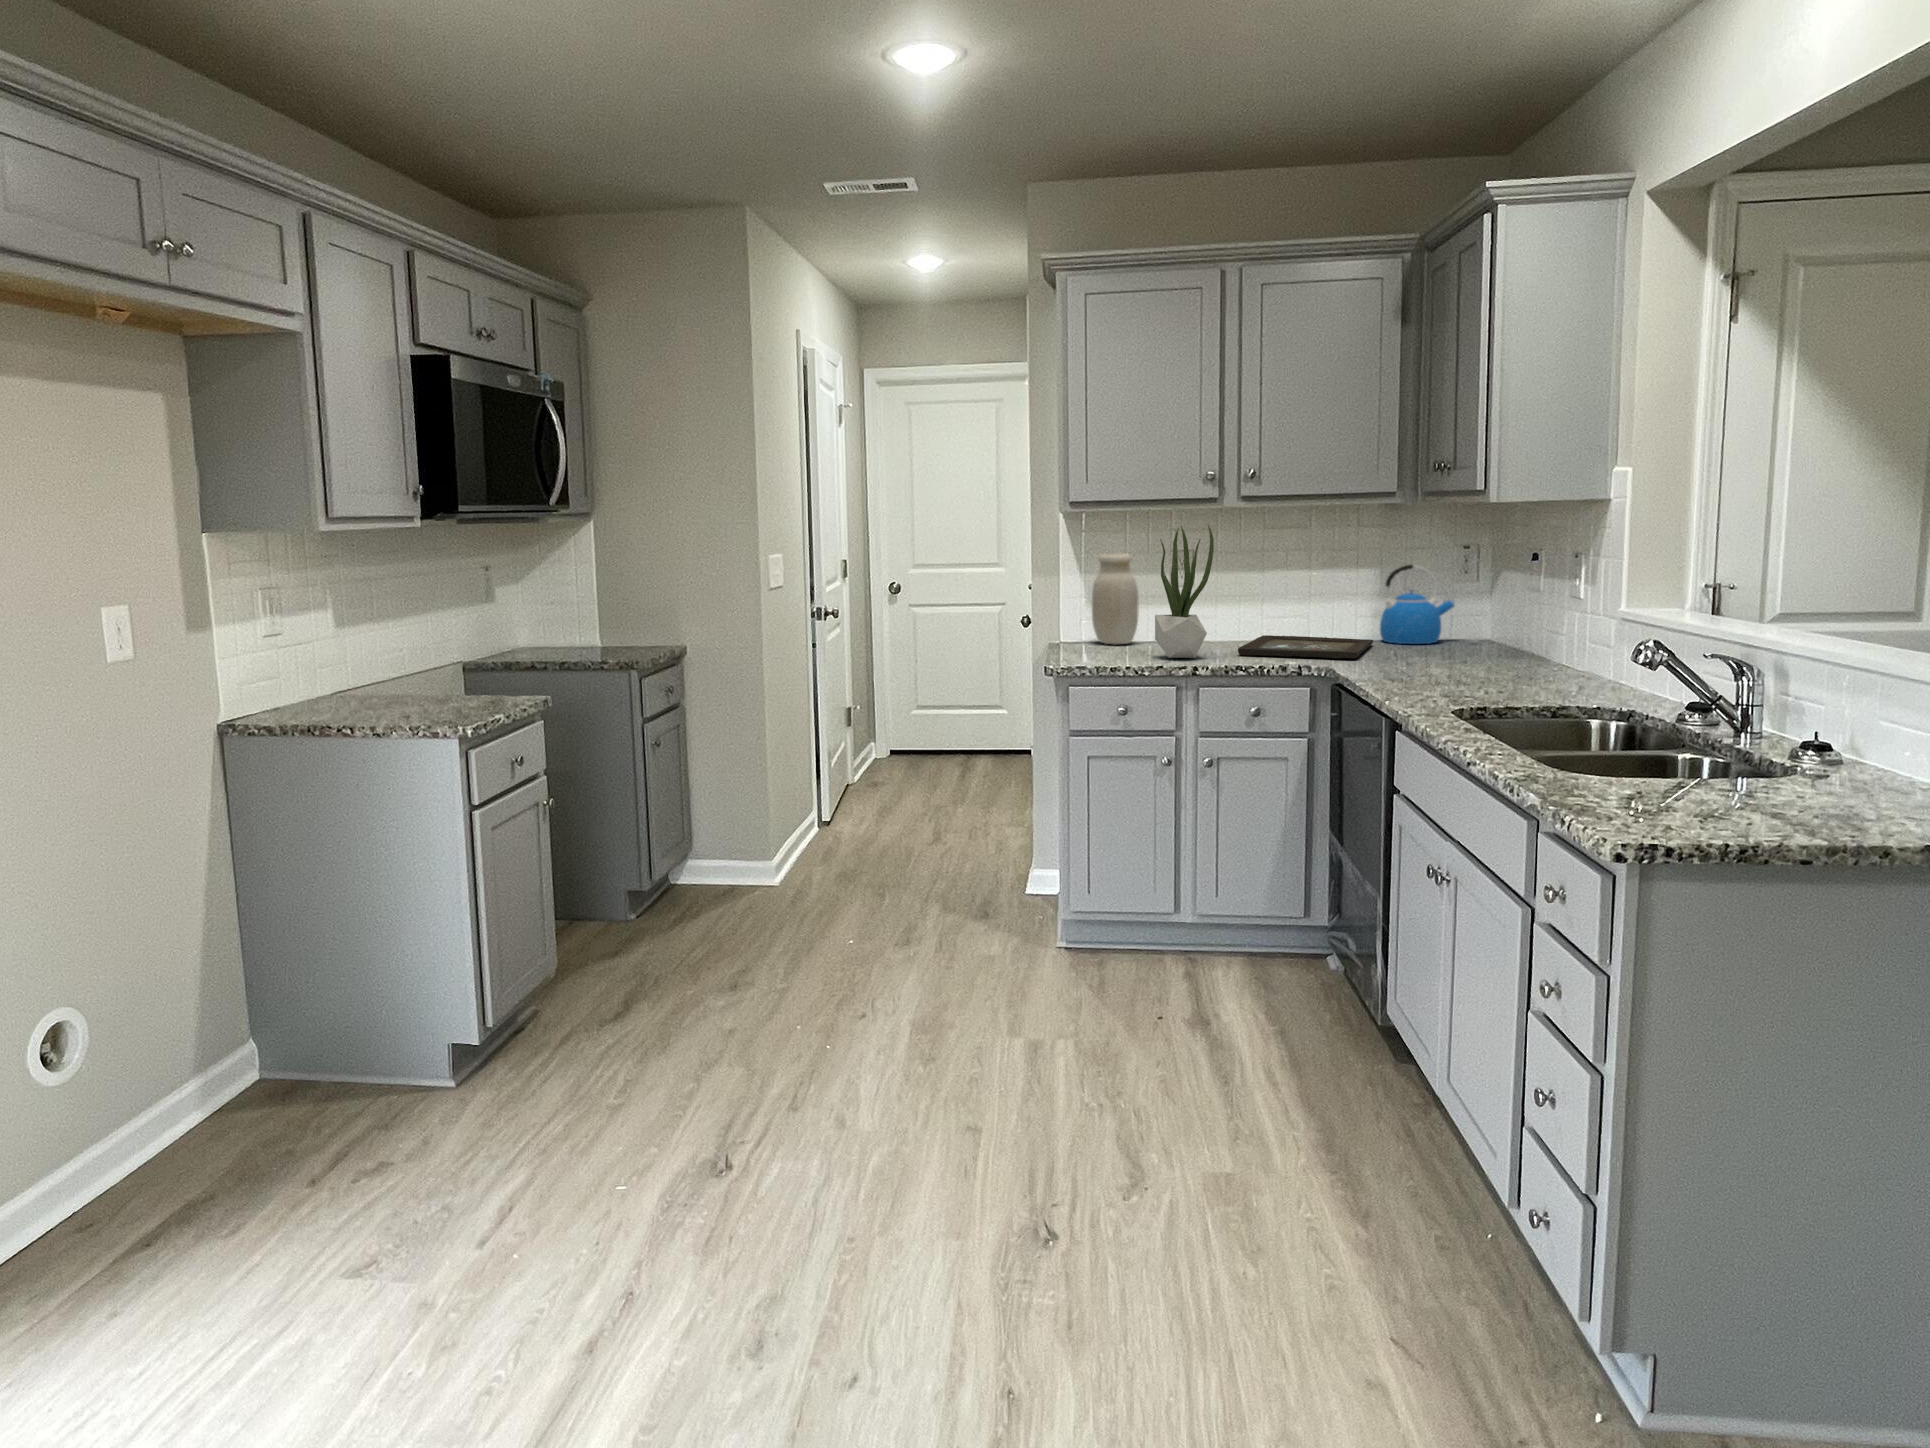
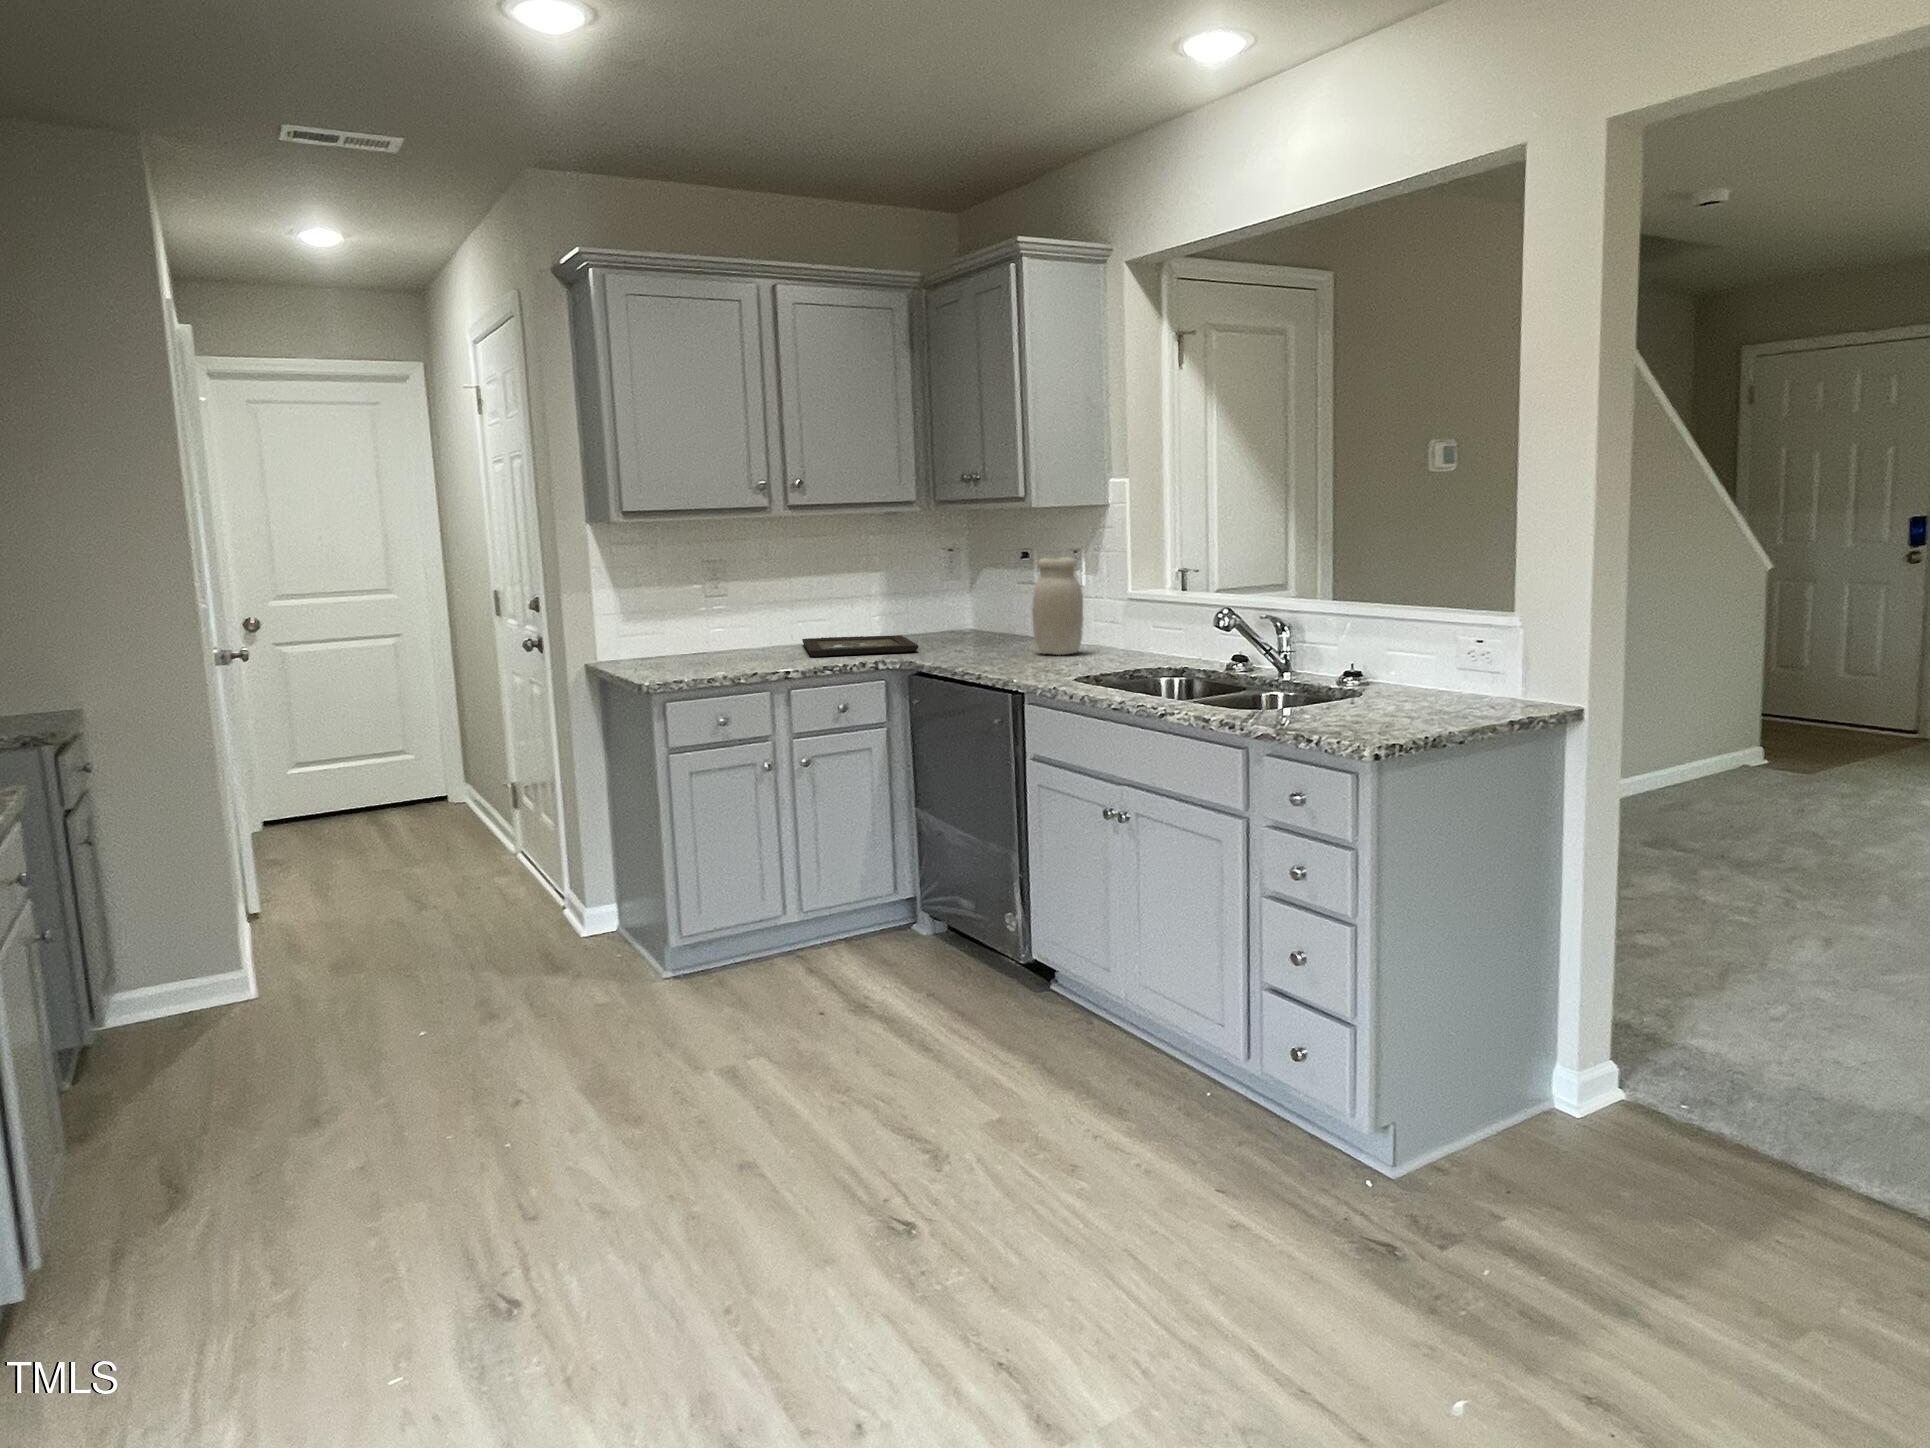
potted plant: present [1155,525,1214,658] -> none [734,530,790,664]
jar: present [1092,553,1139,644] -> present [1032,557,1083,655]
kettle: present [1380,565,1455,644] -> none [898,566,955,637]

